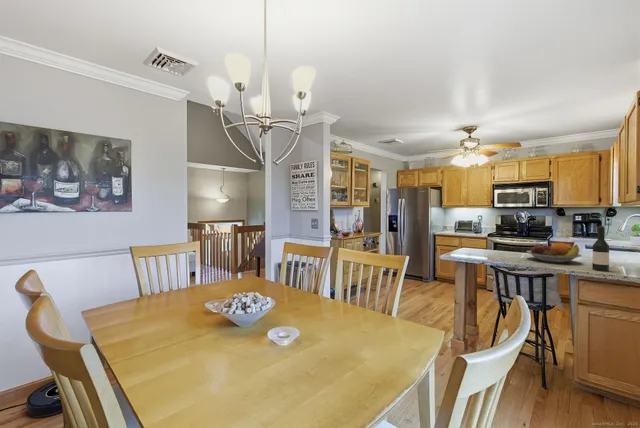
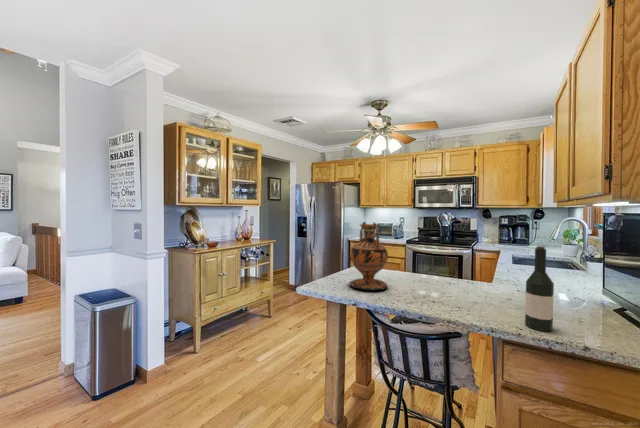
vase: none [472,215,500,256] -> present [349,222,388,290]
fruit bowl: present [526,243,581,263] -> none [426,268,508,304]

